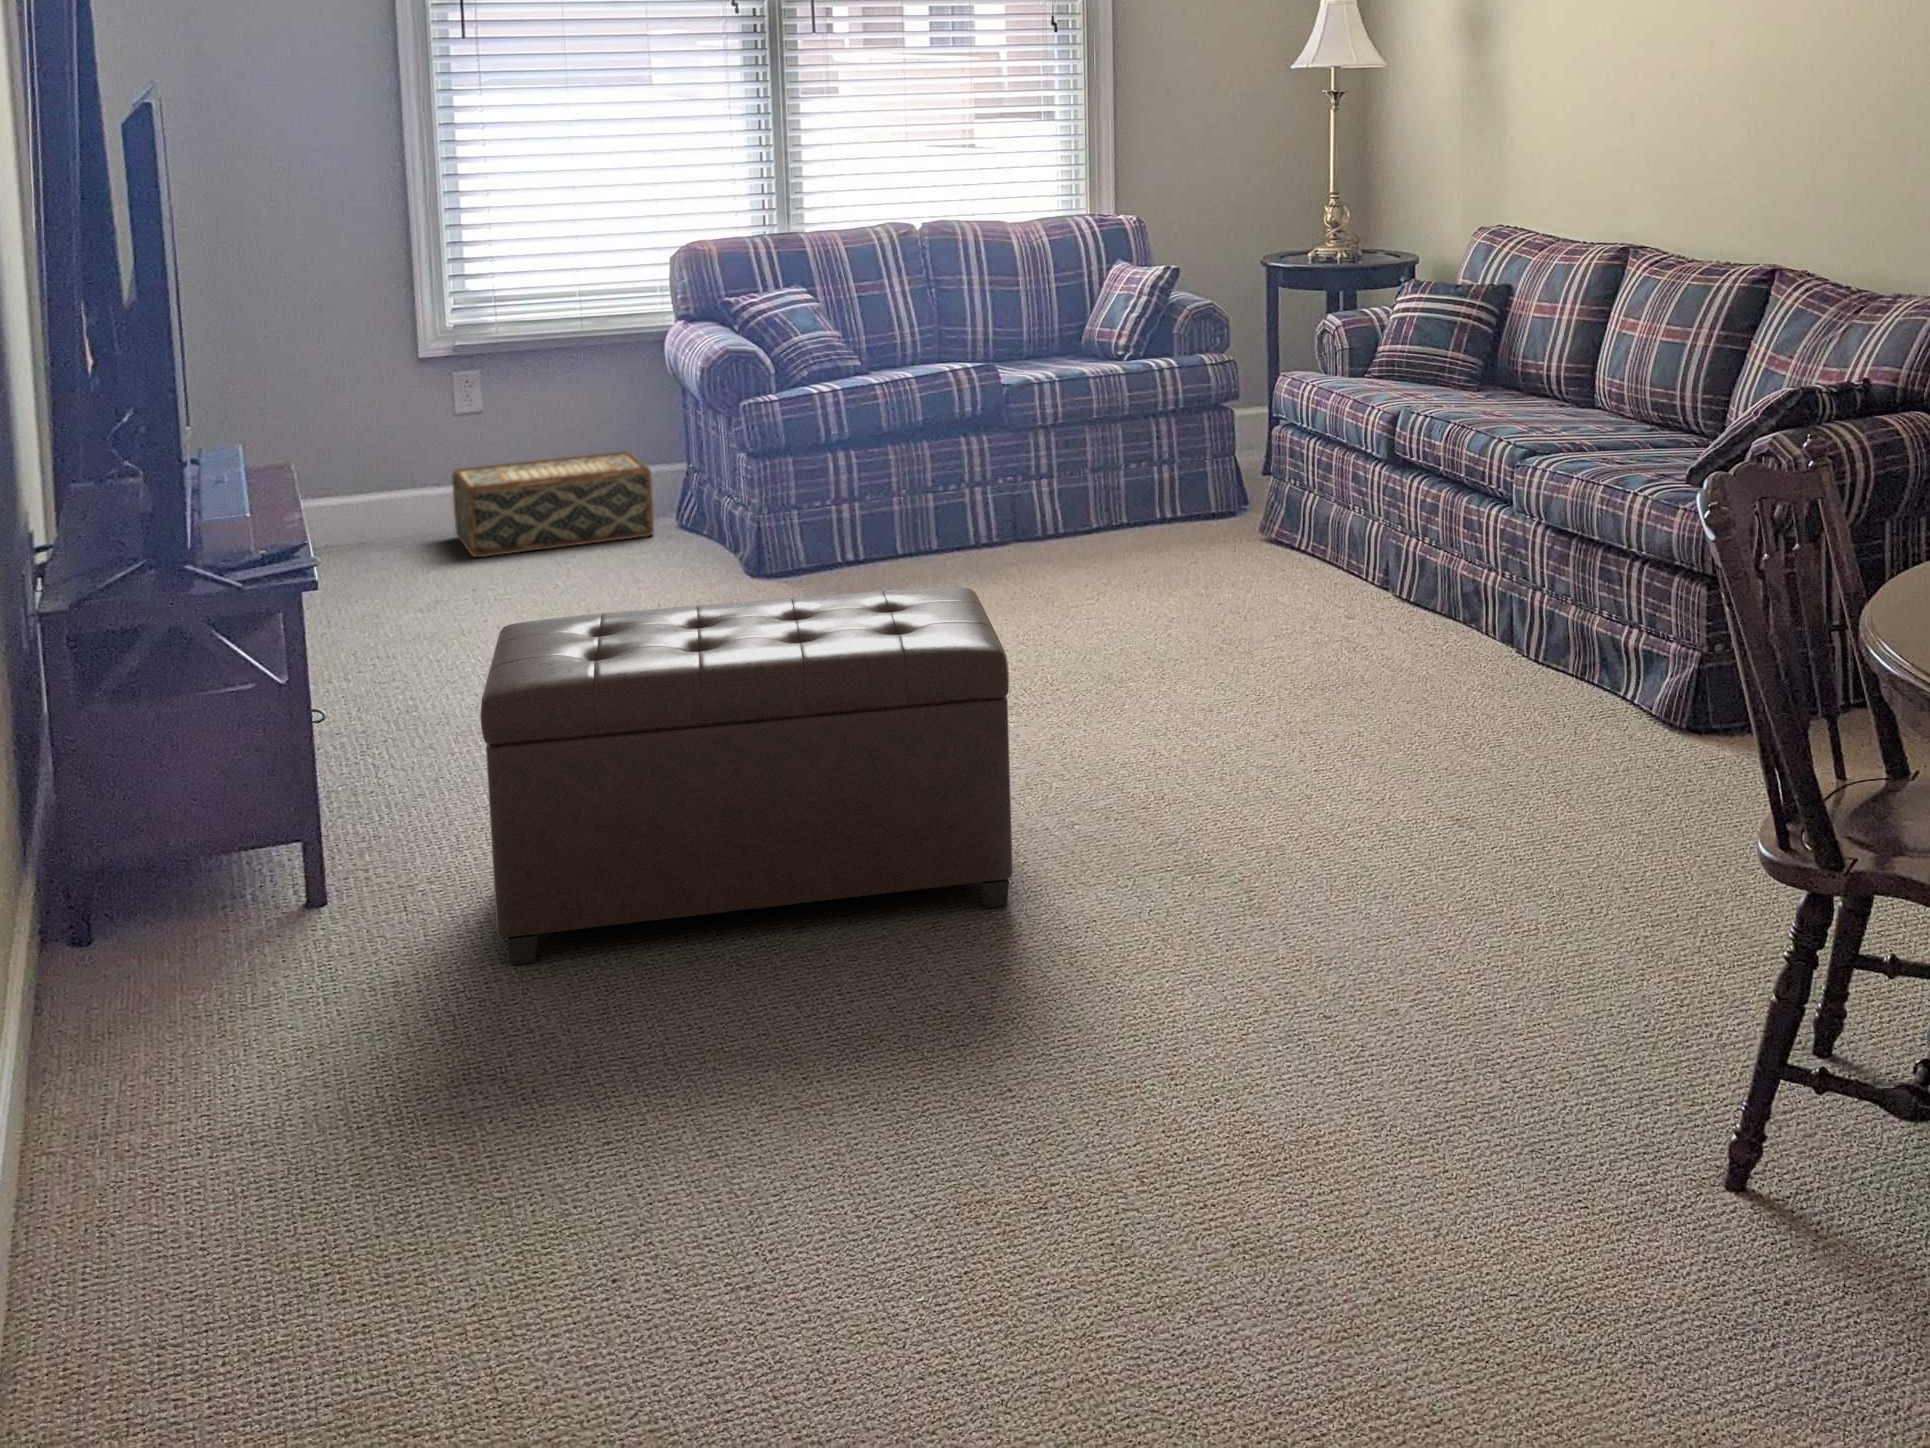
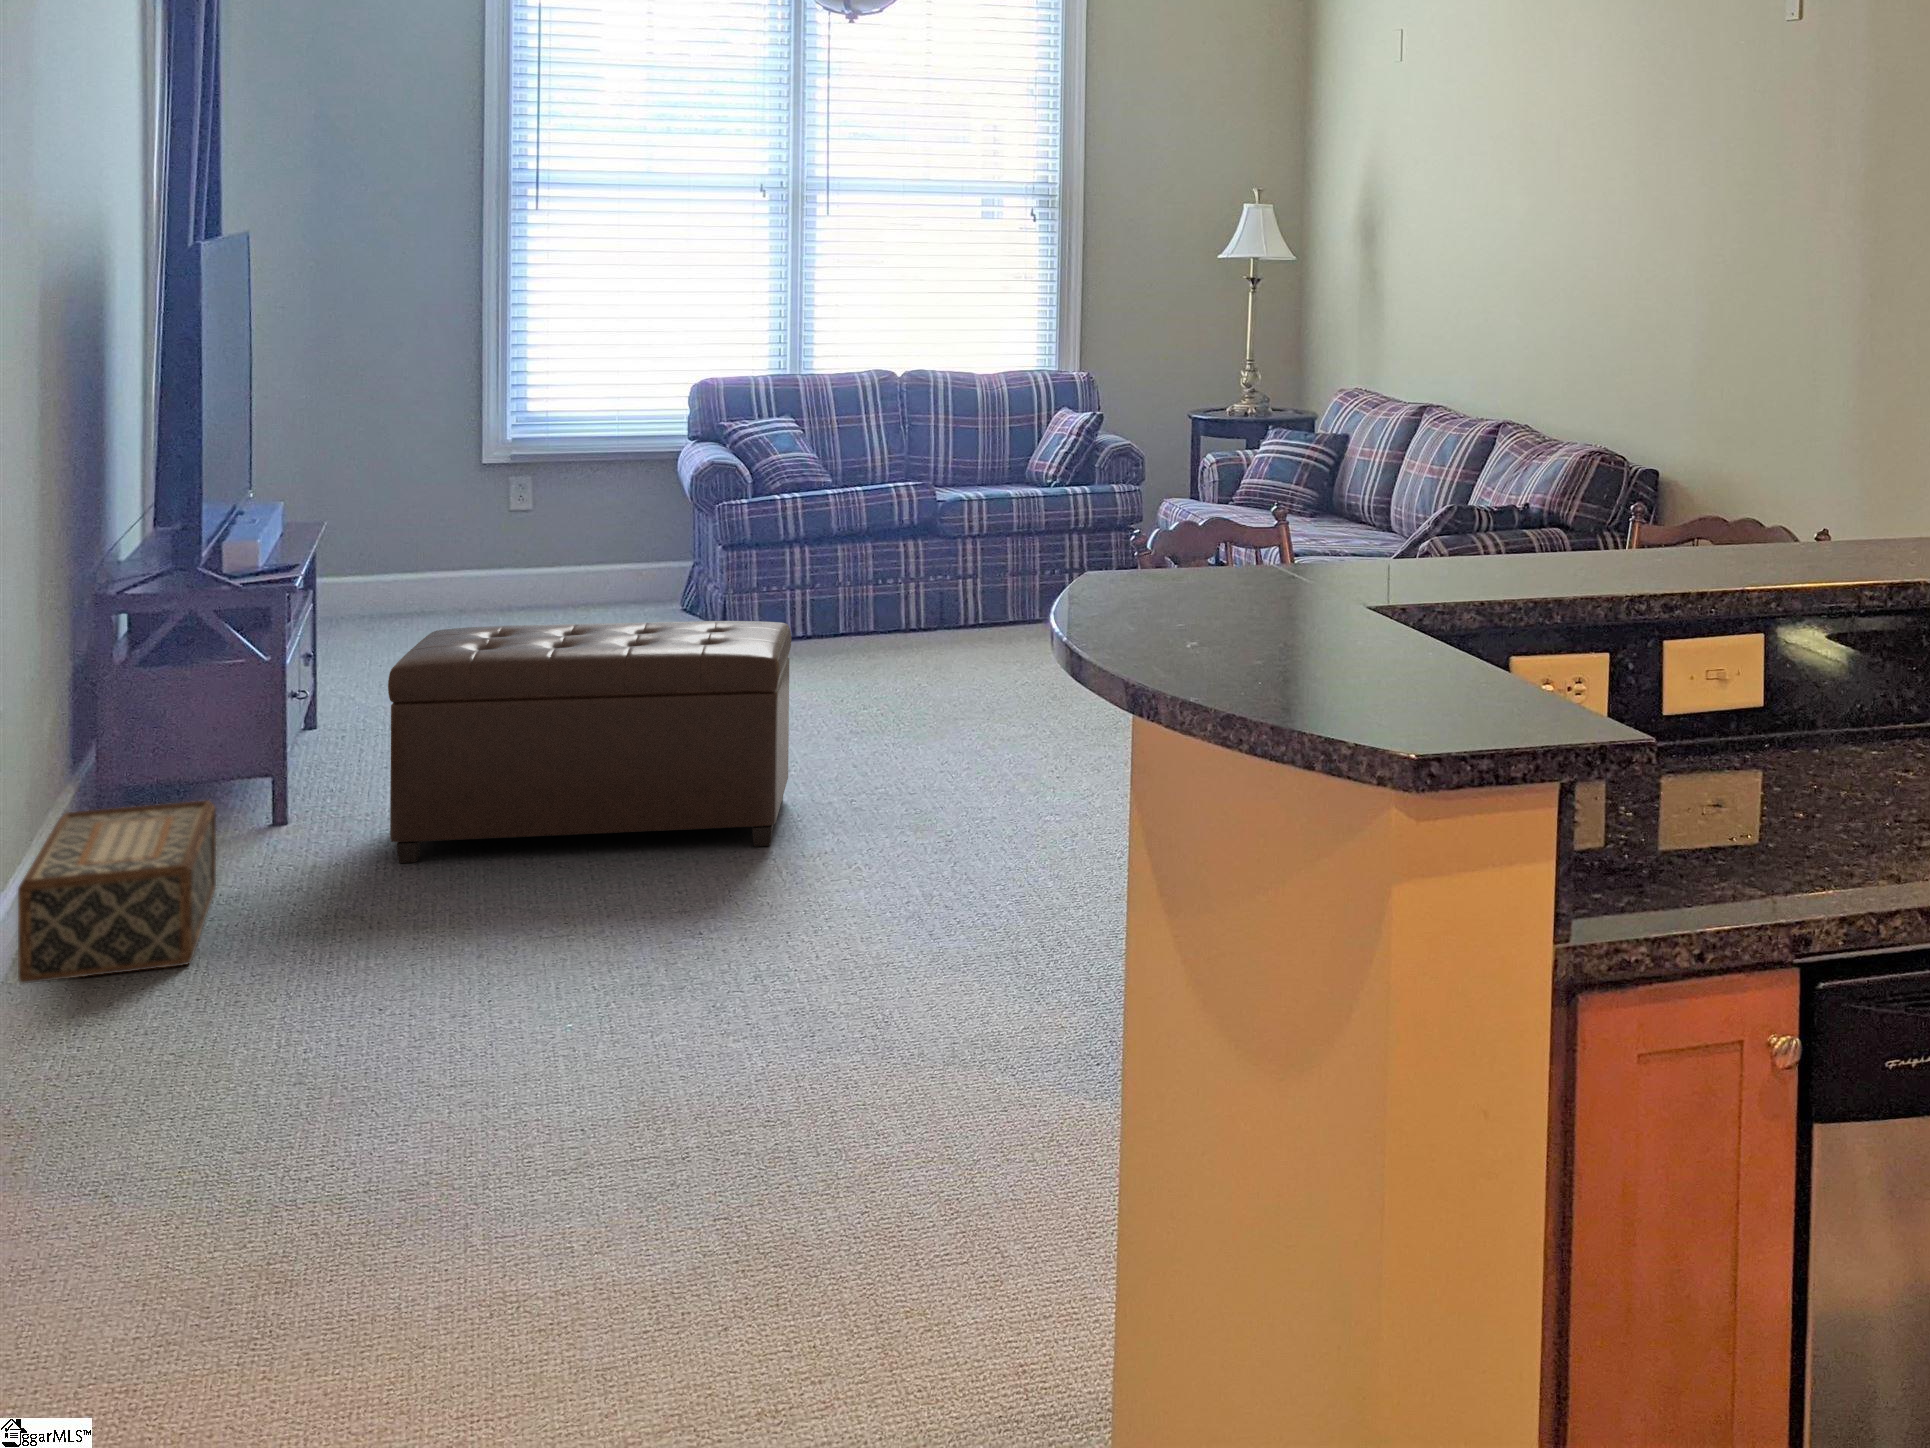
woven basket: present [452,451,654,557] -> present [18,800,216,983]

